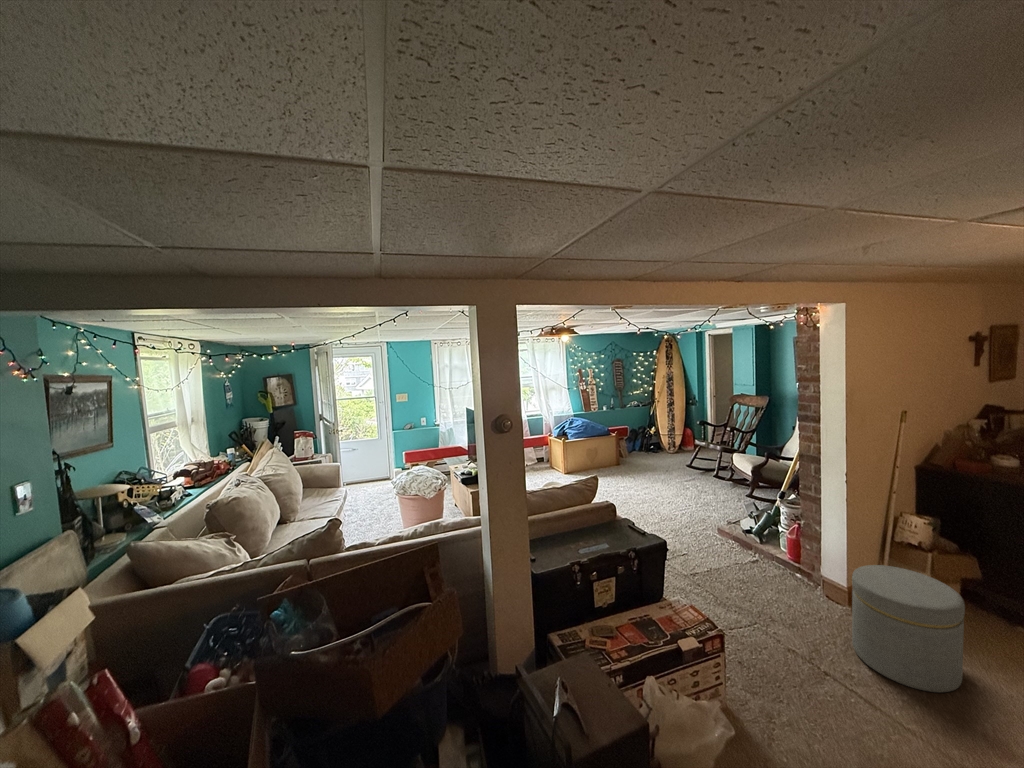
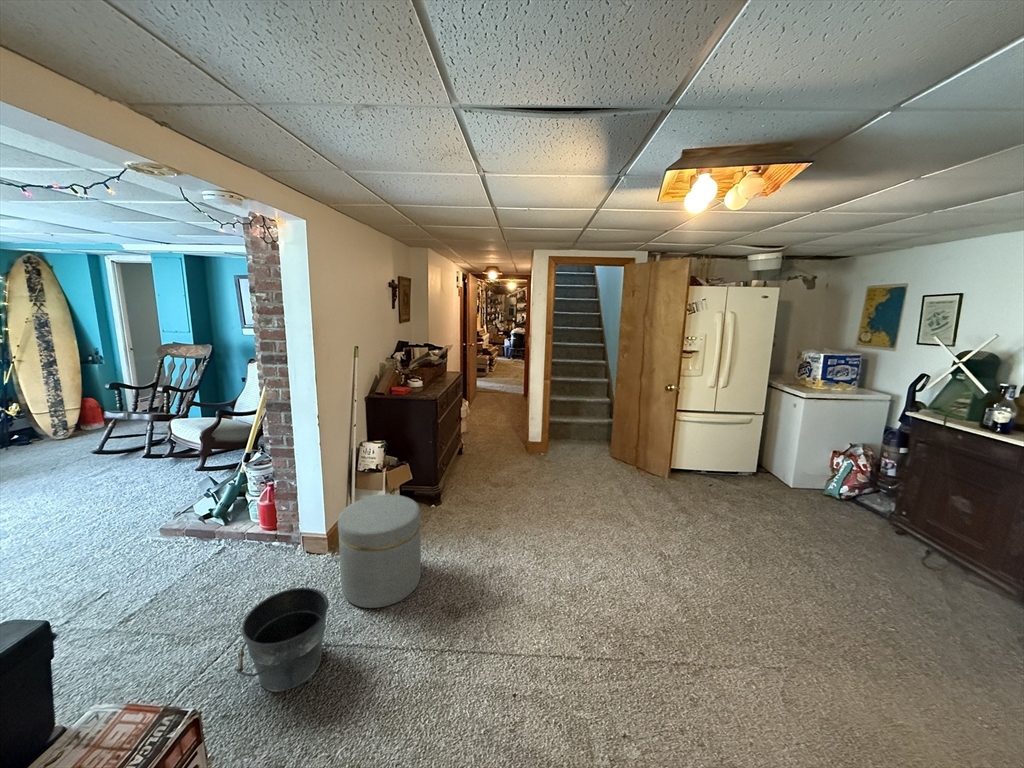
bucket: none [752,602,829,683] -> present [237,588,329,691]

